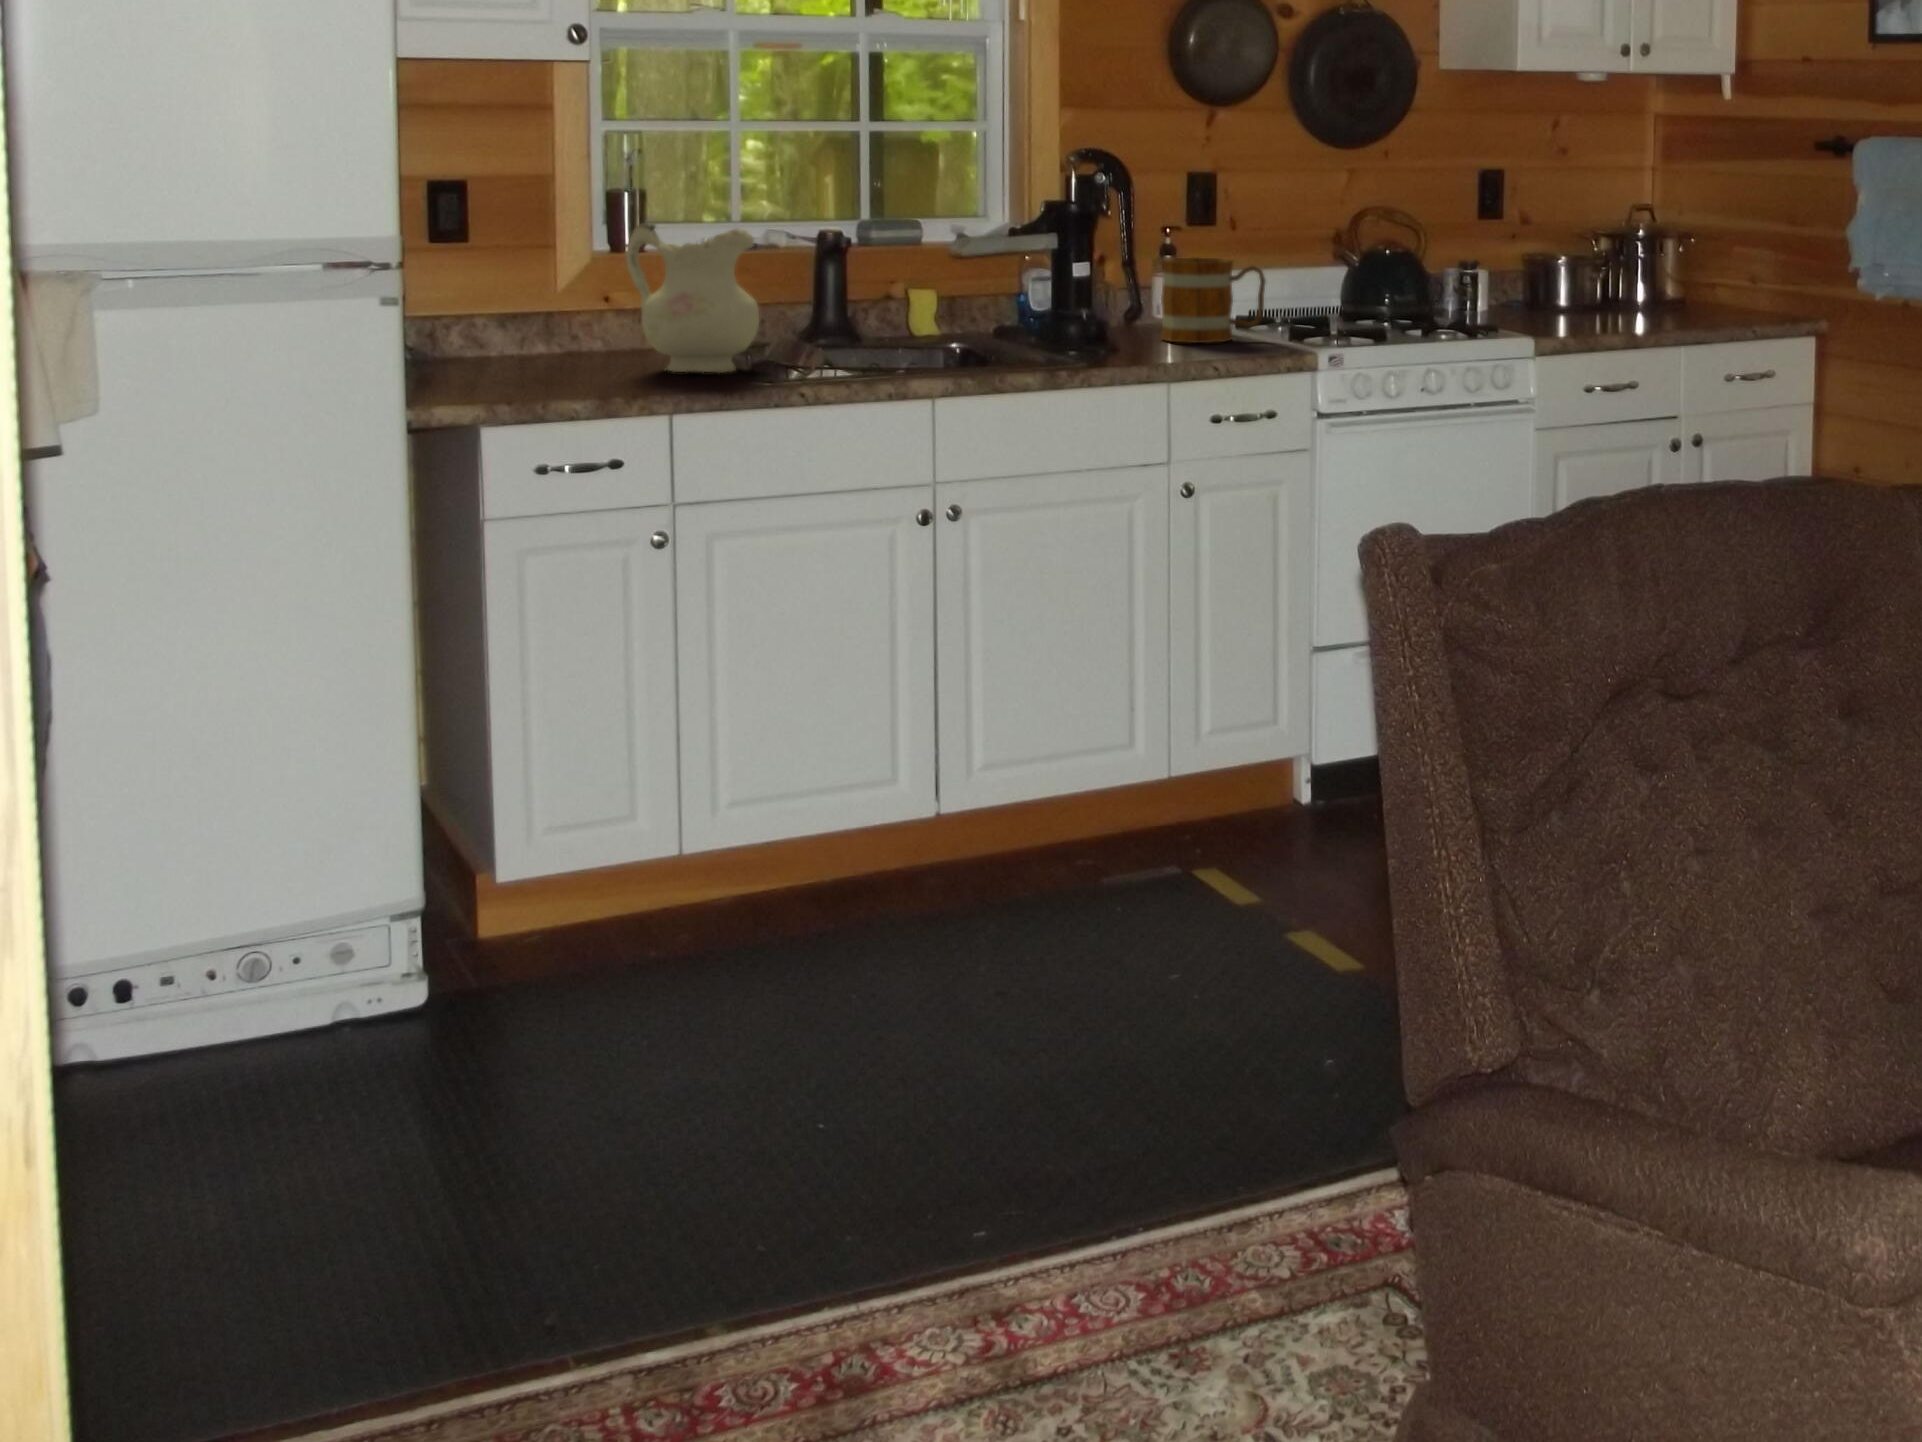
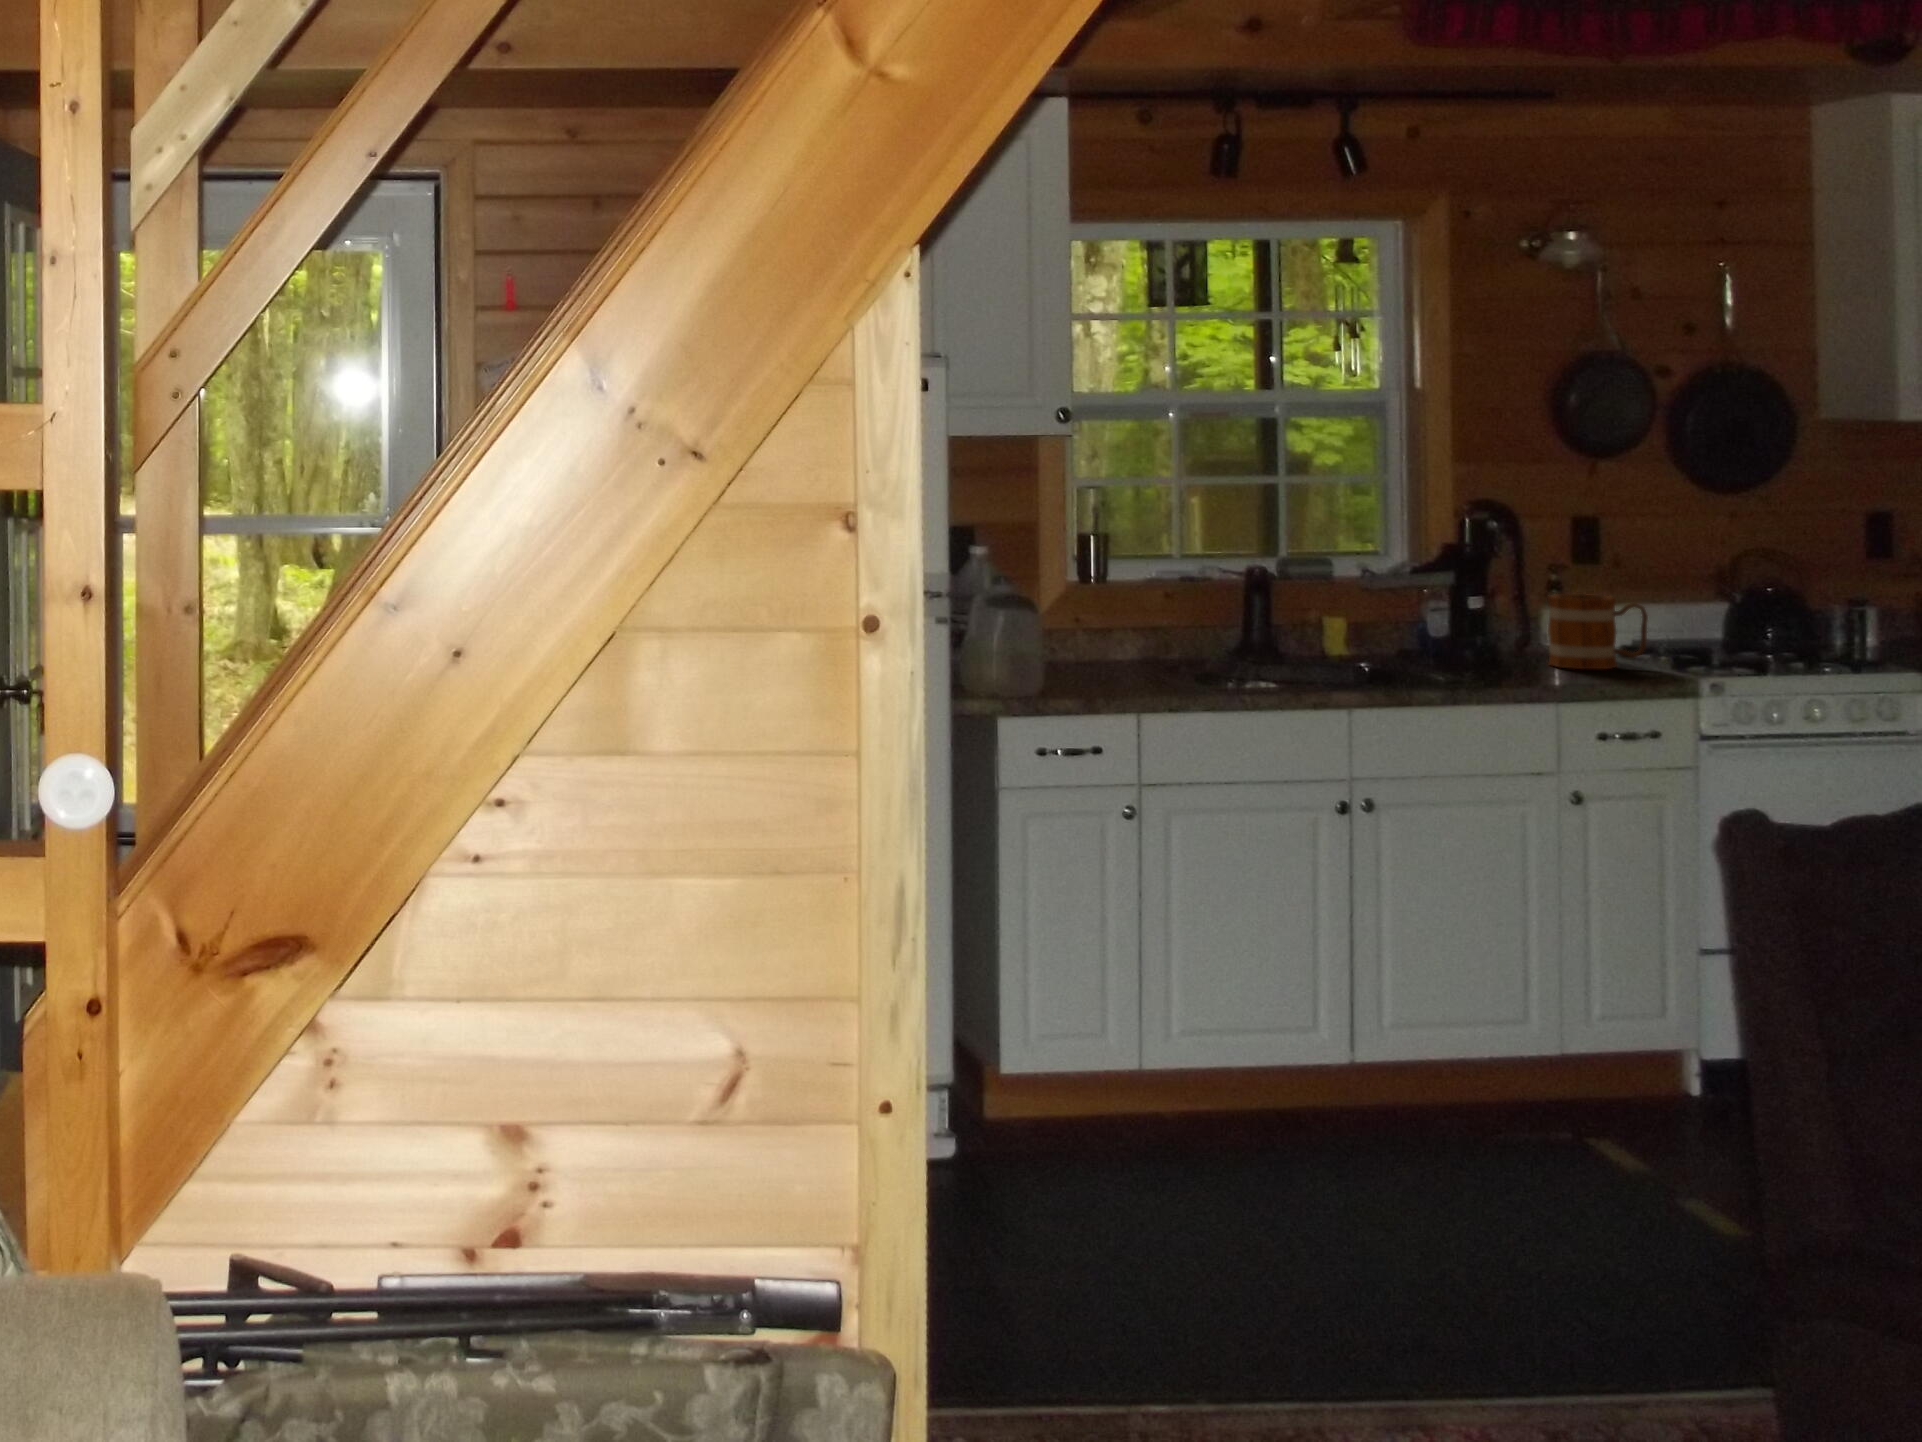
ceramic pitcher: present [626,223,759,372] -> none [1098,561,1201,680]

